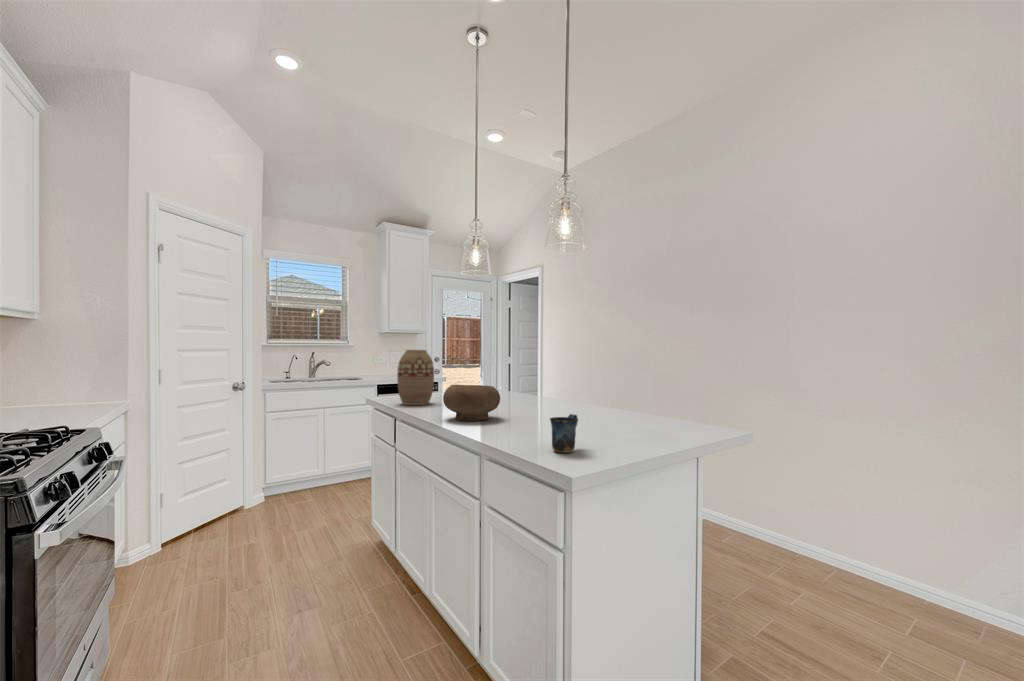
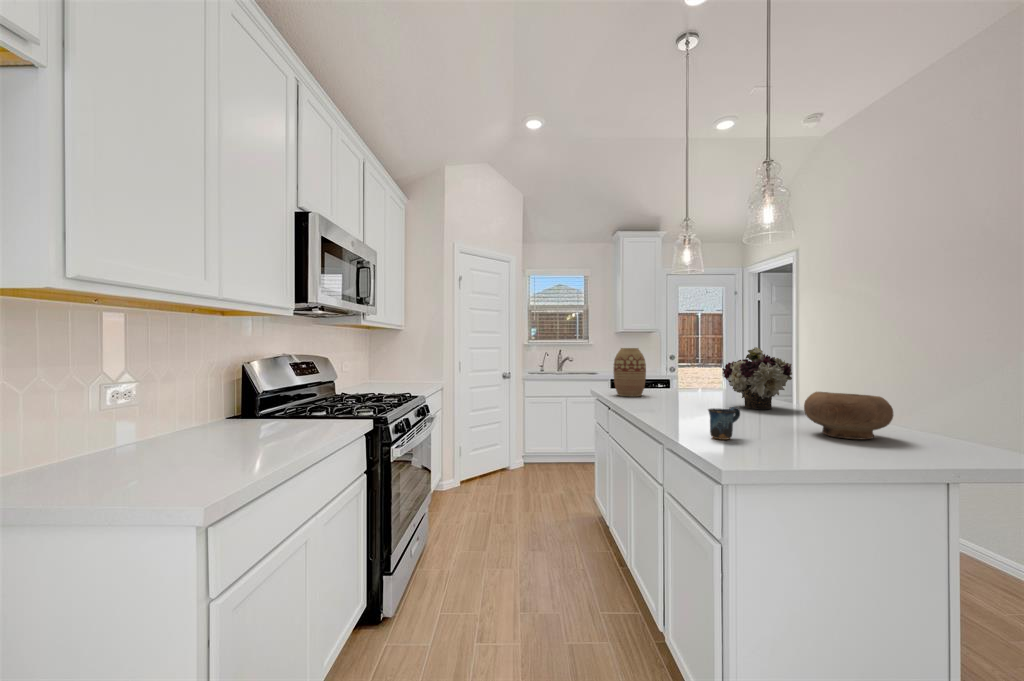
flower arrangement: none [519,349,583,411] -> present [722,347,792,409]
bowl: present [443,385,500,421] -> present [804,392,893,439]

